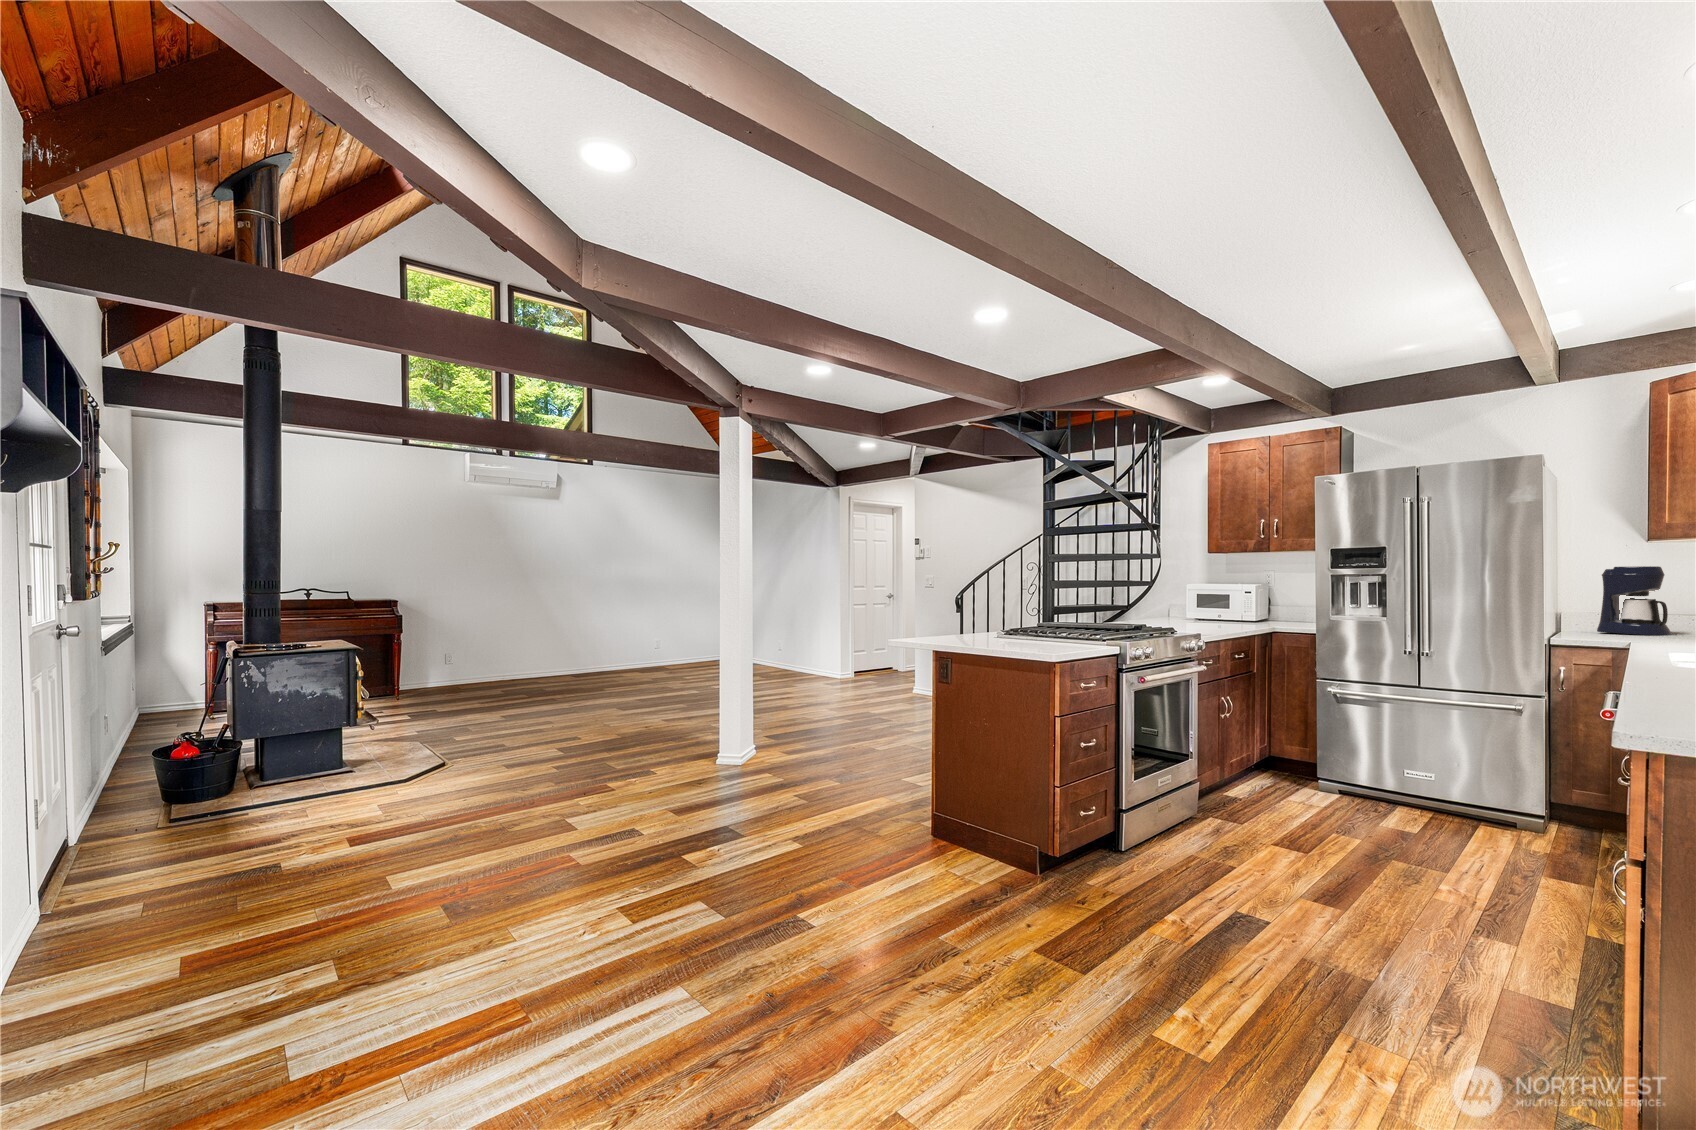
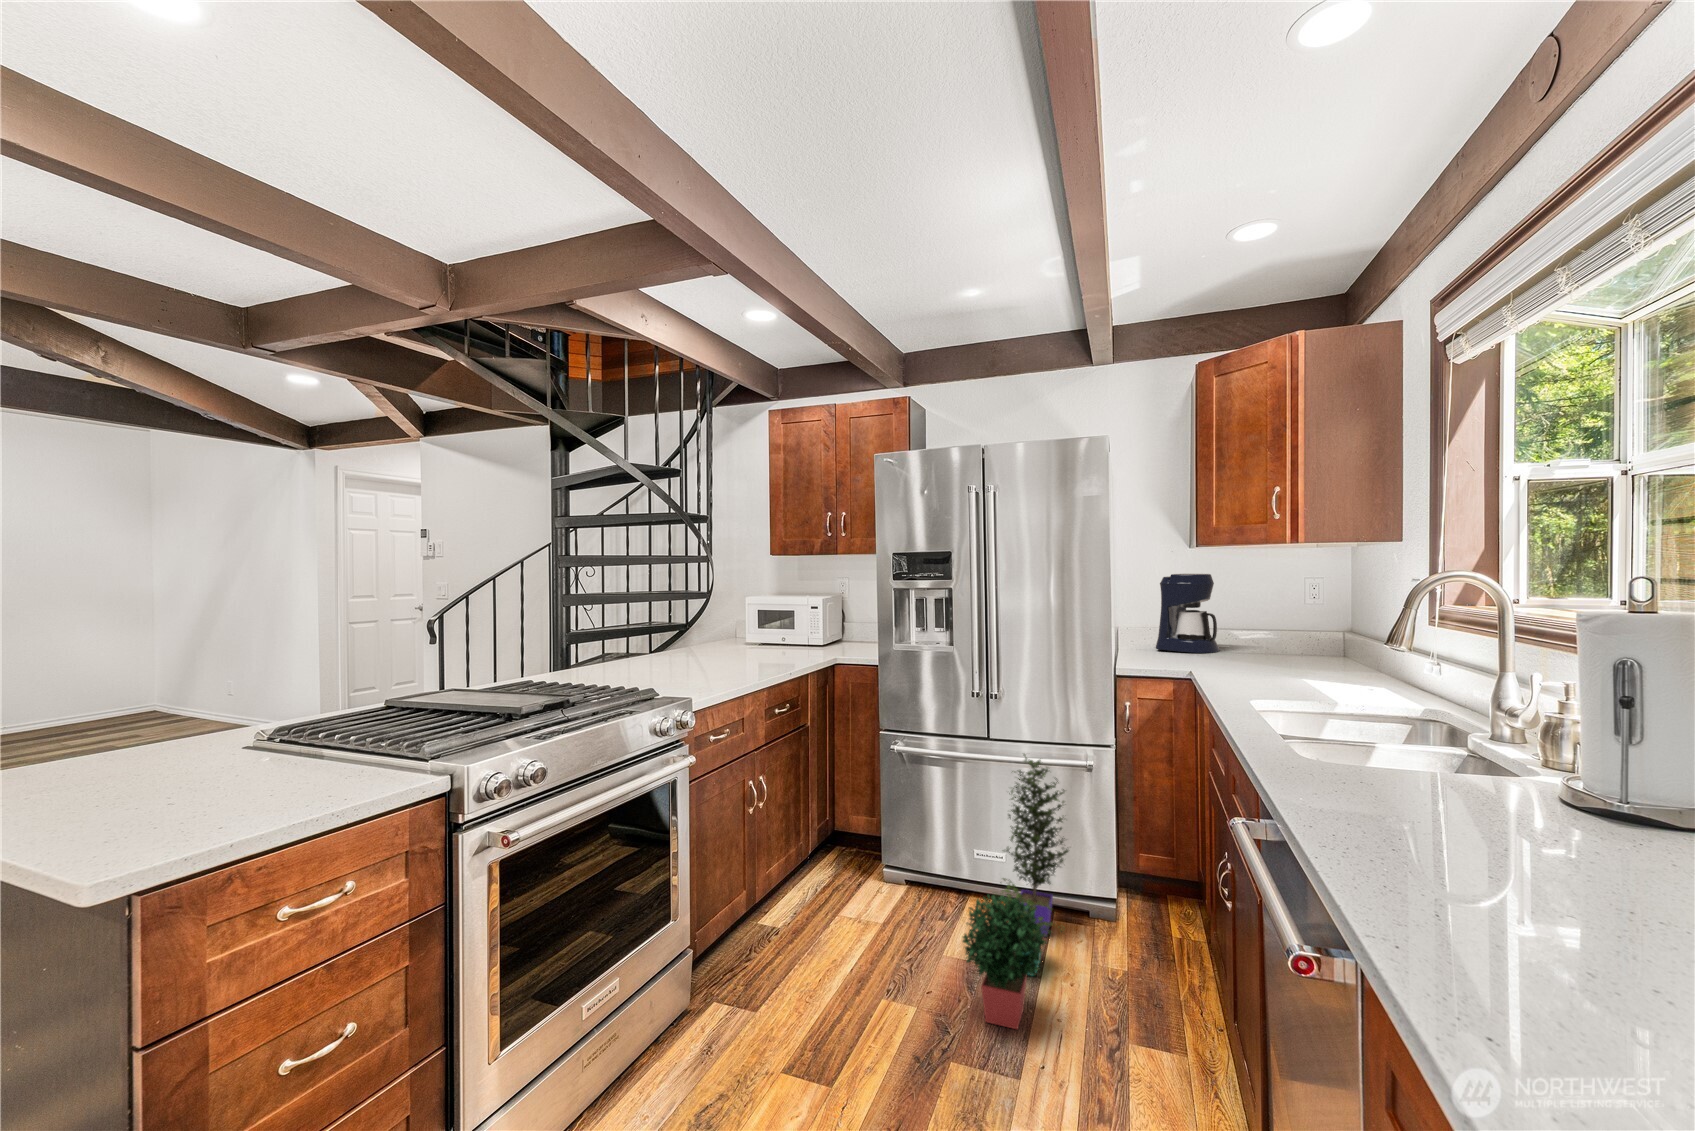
potted plant: none [1408,697,1504,865] -> present [963,754,1068,1029]

